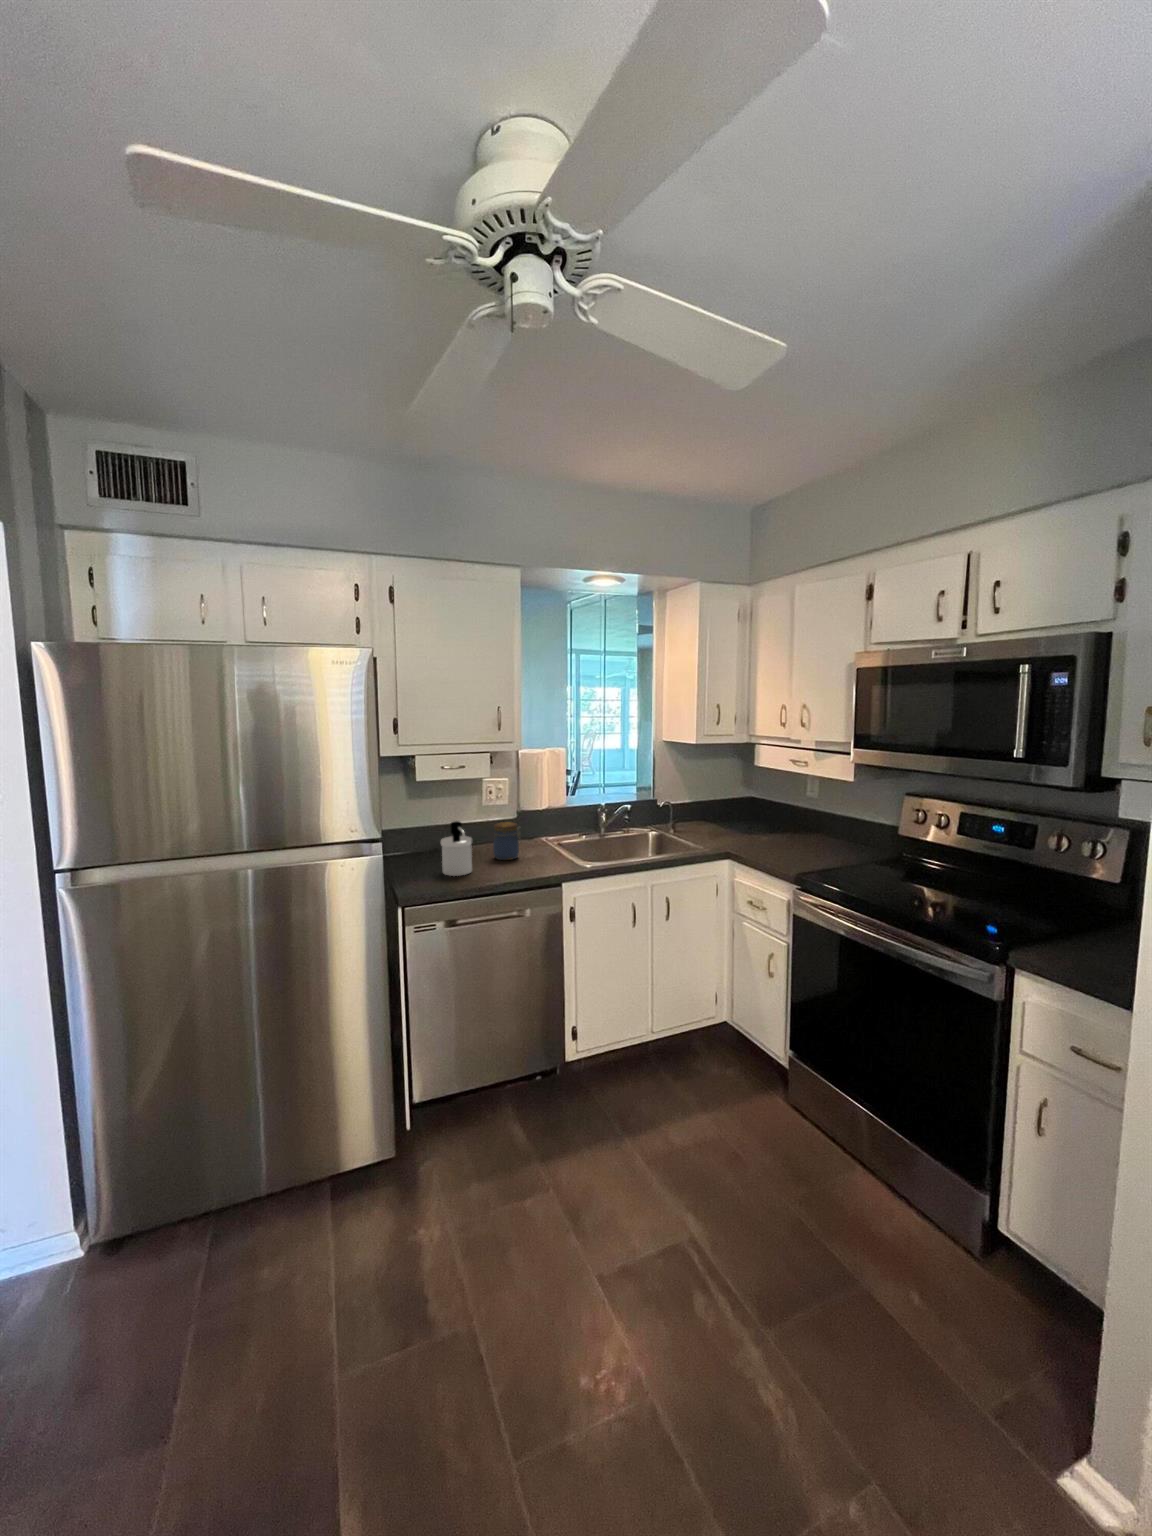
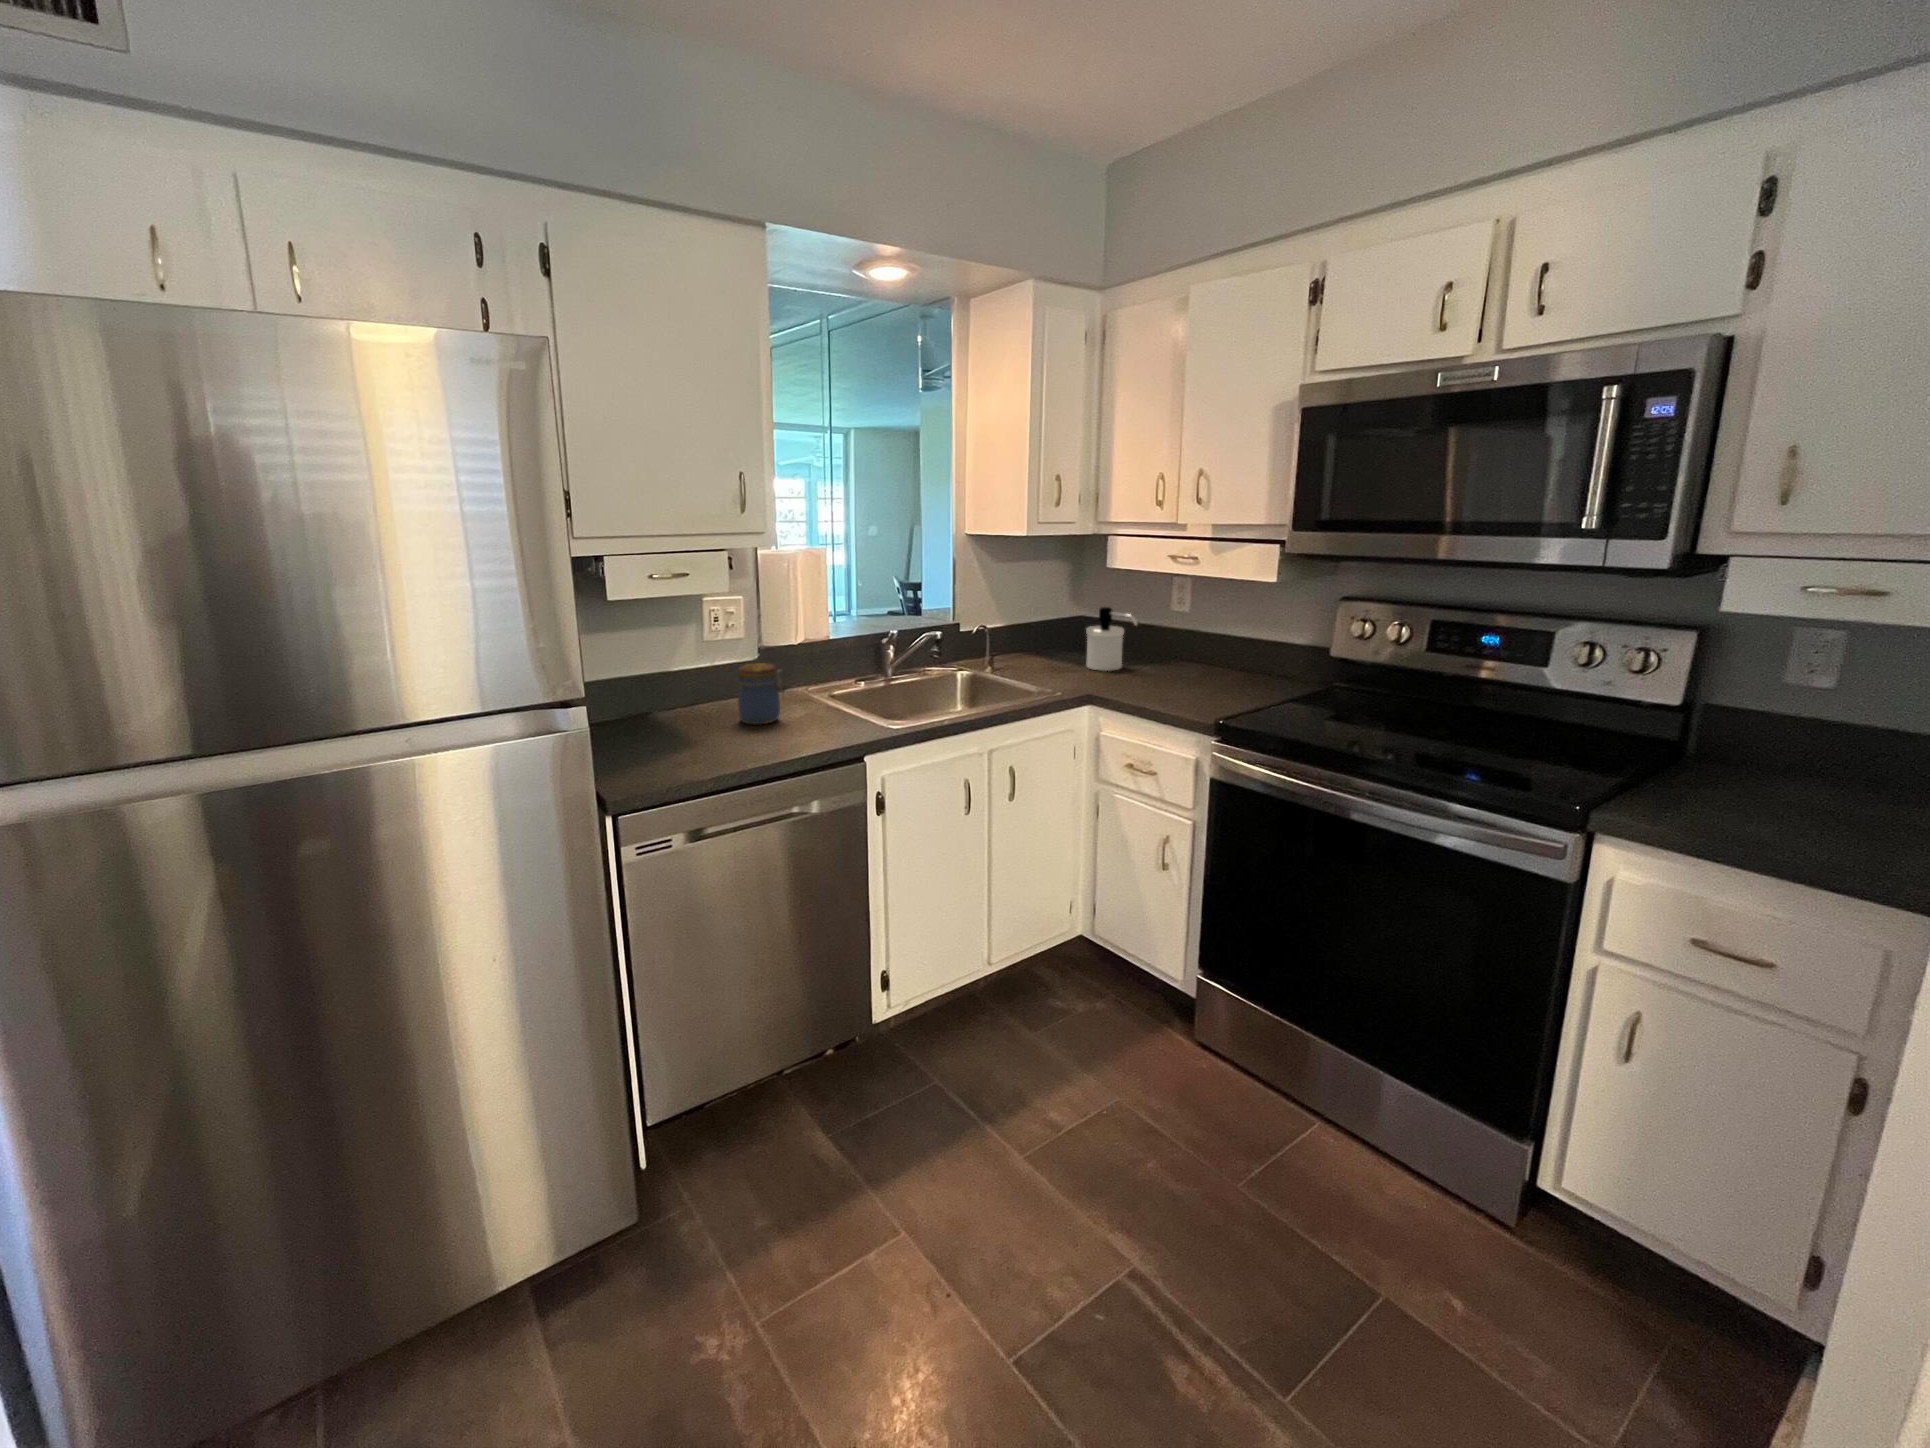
soap dispenser: present [441,821,472,876] -> present [1086,607,1137,671]

